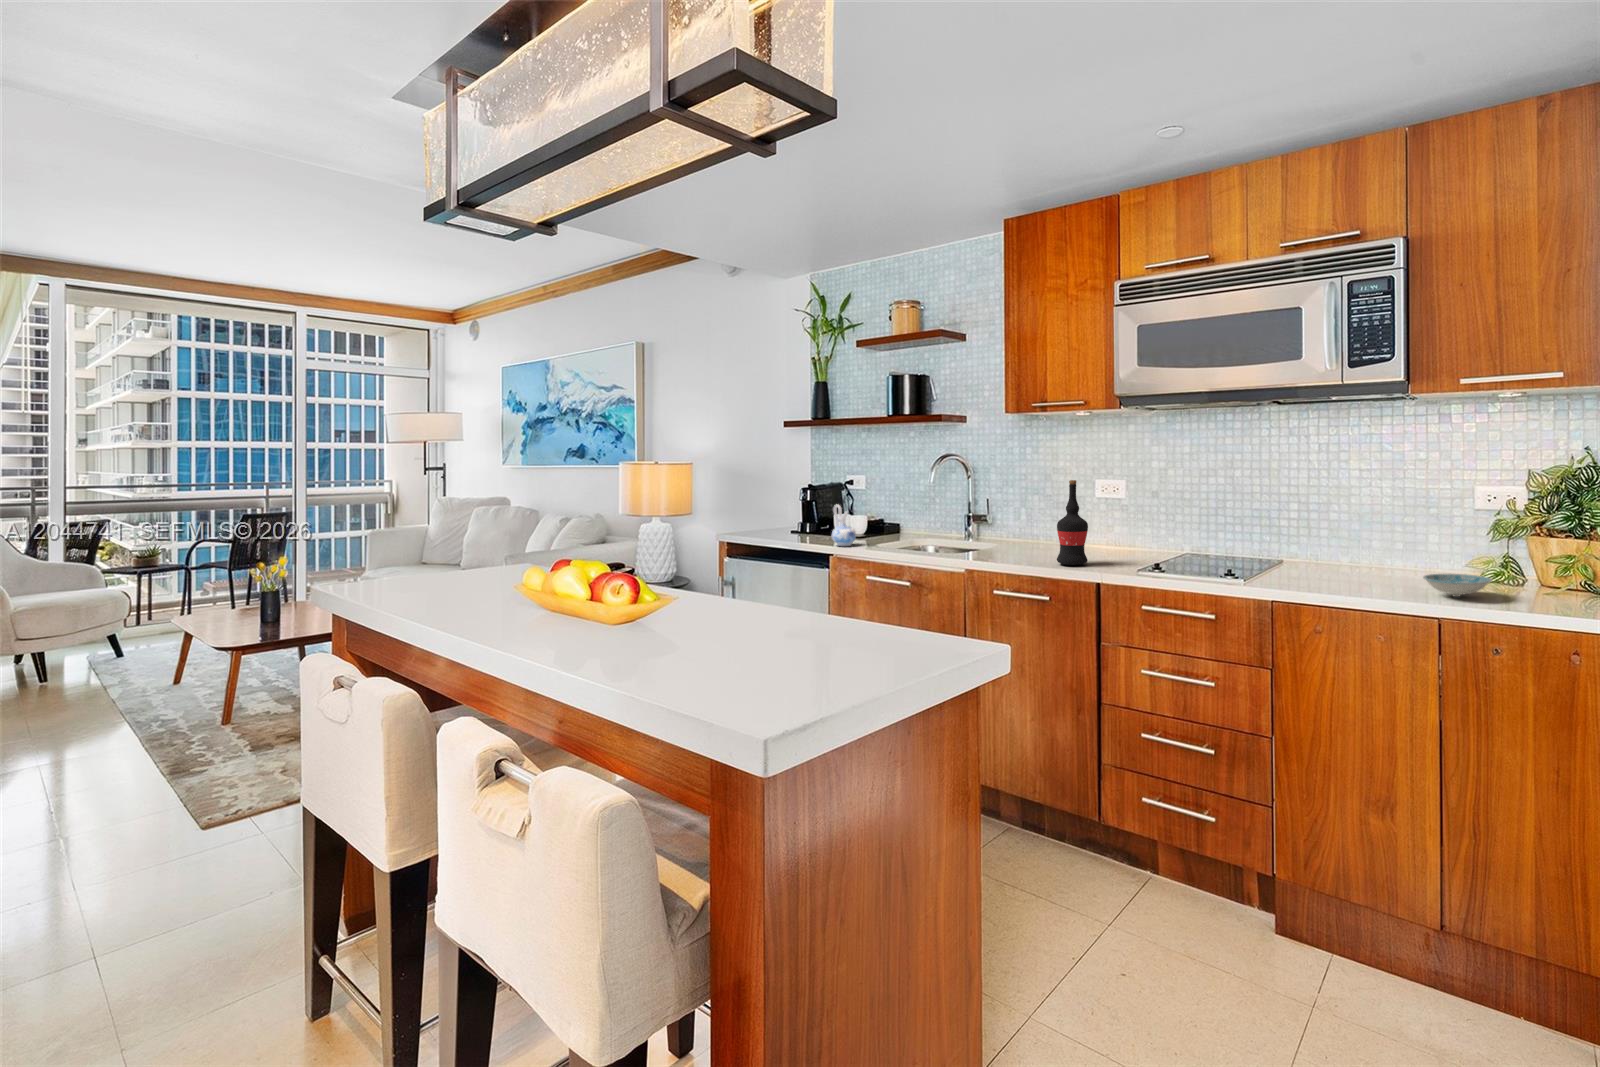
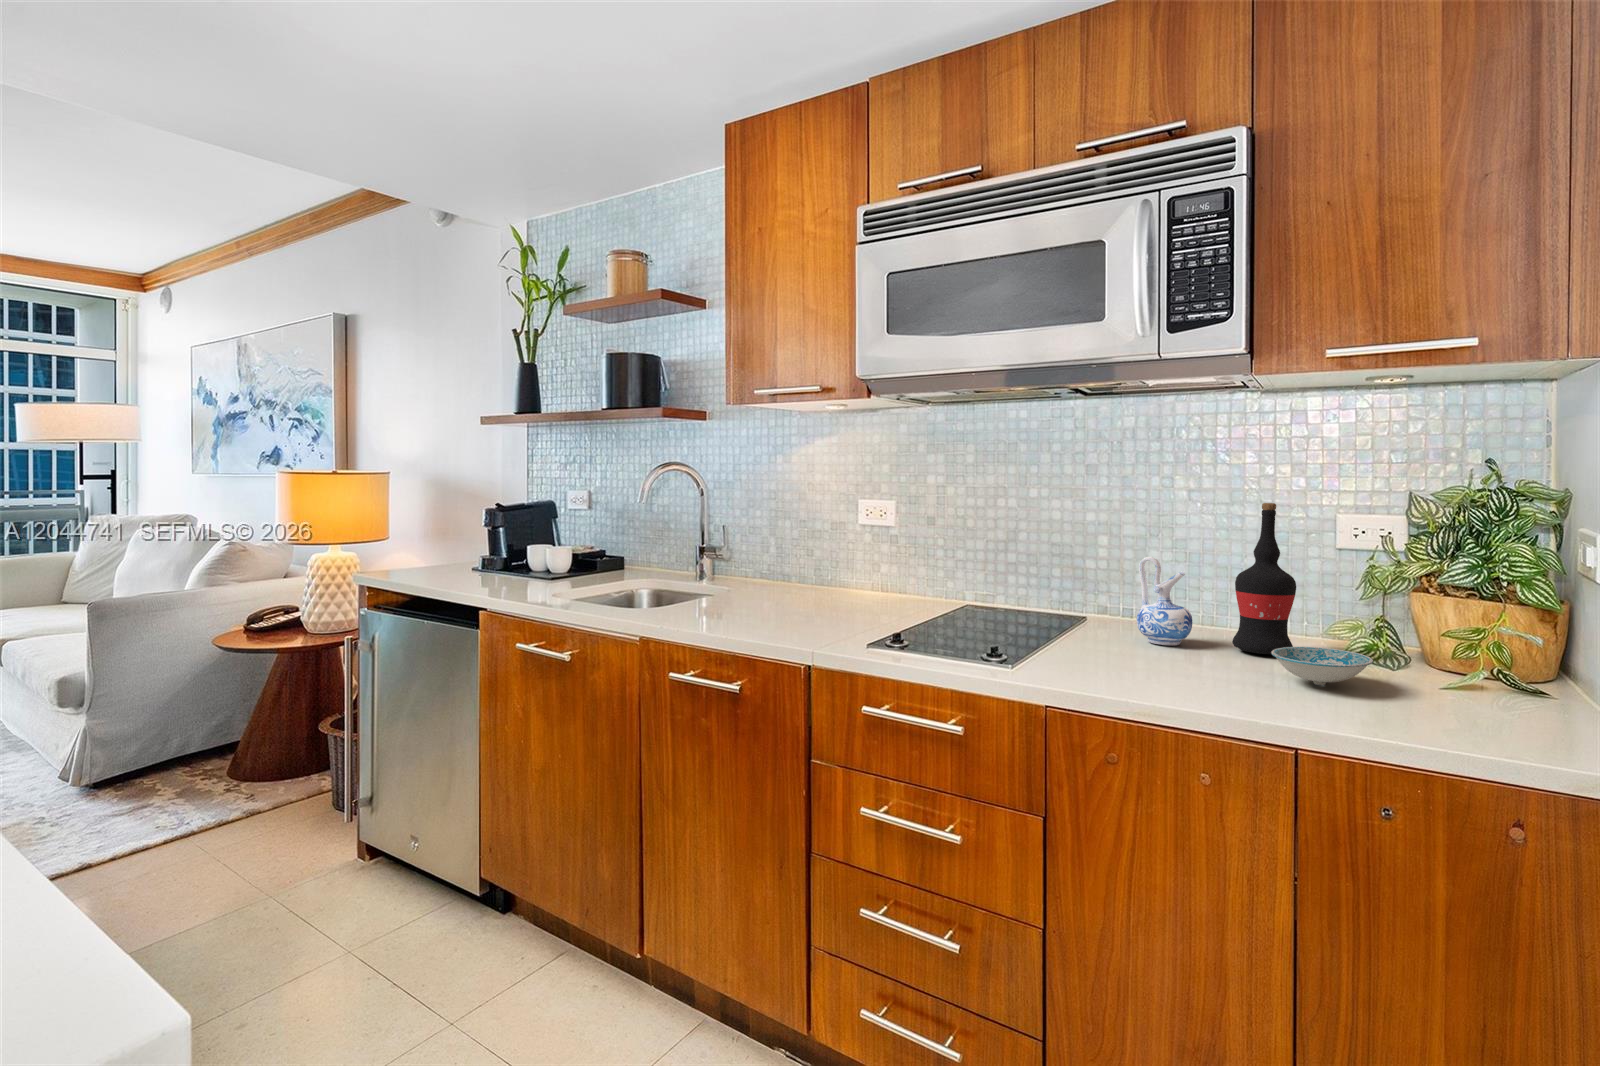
wine bottle: present [1057,480,1088,565] -> present [1232,503,1296,654]
ceramic pitcher: present [832,504,856,546] -> present [1137,557,1192,645]

